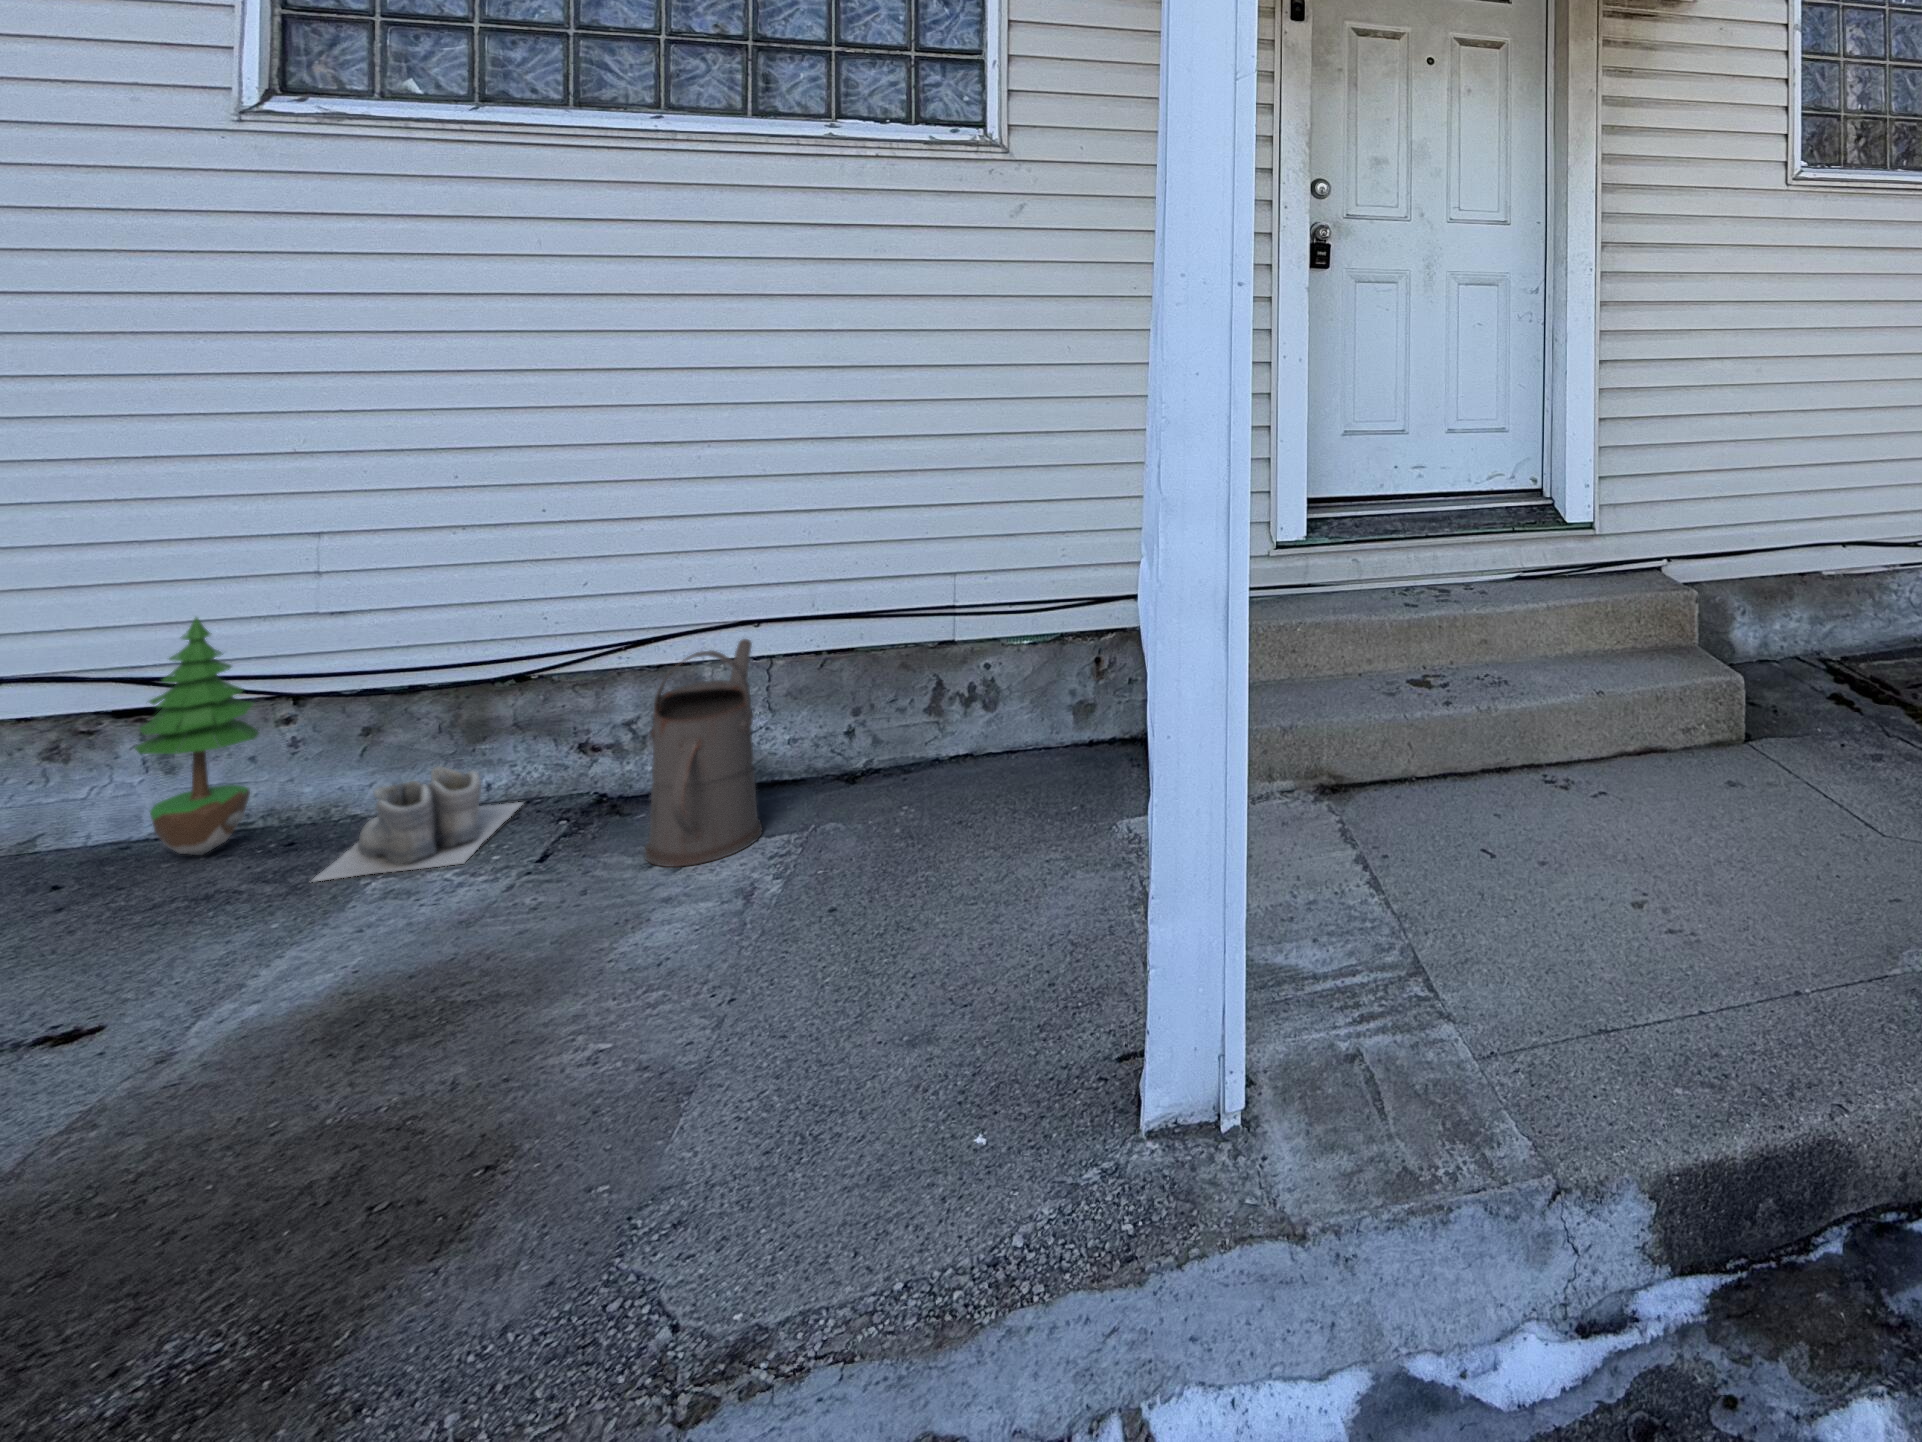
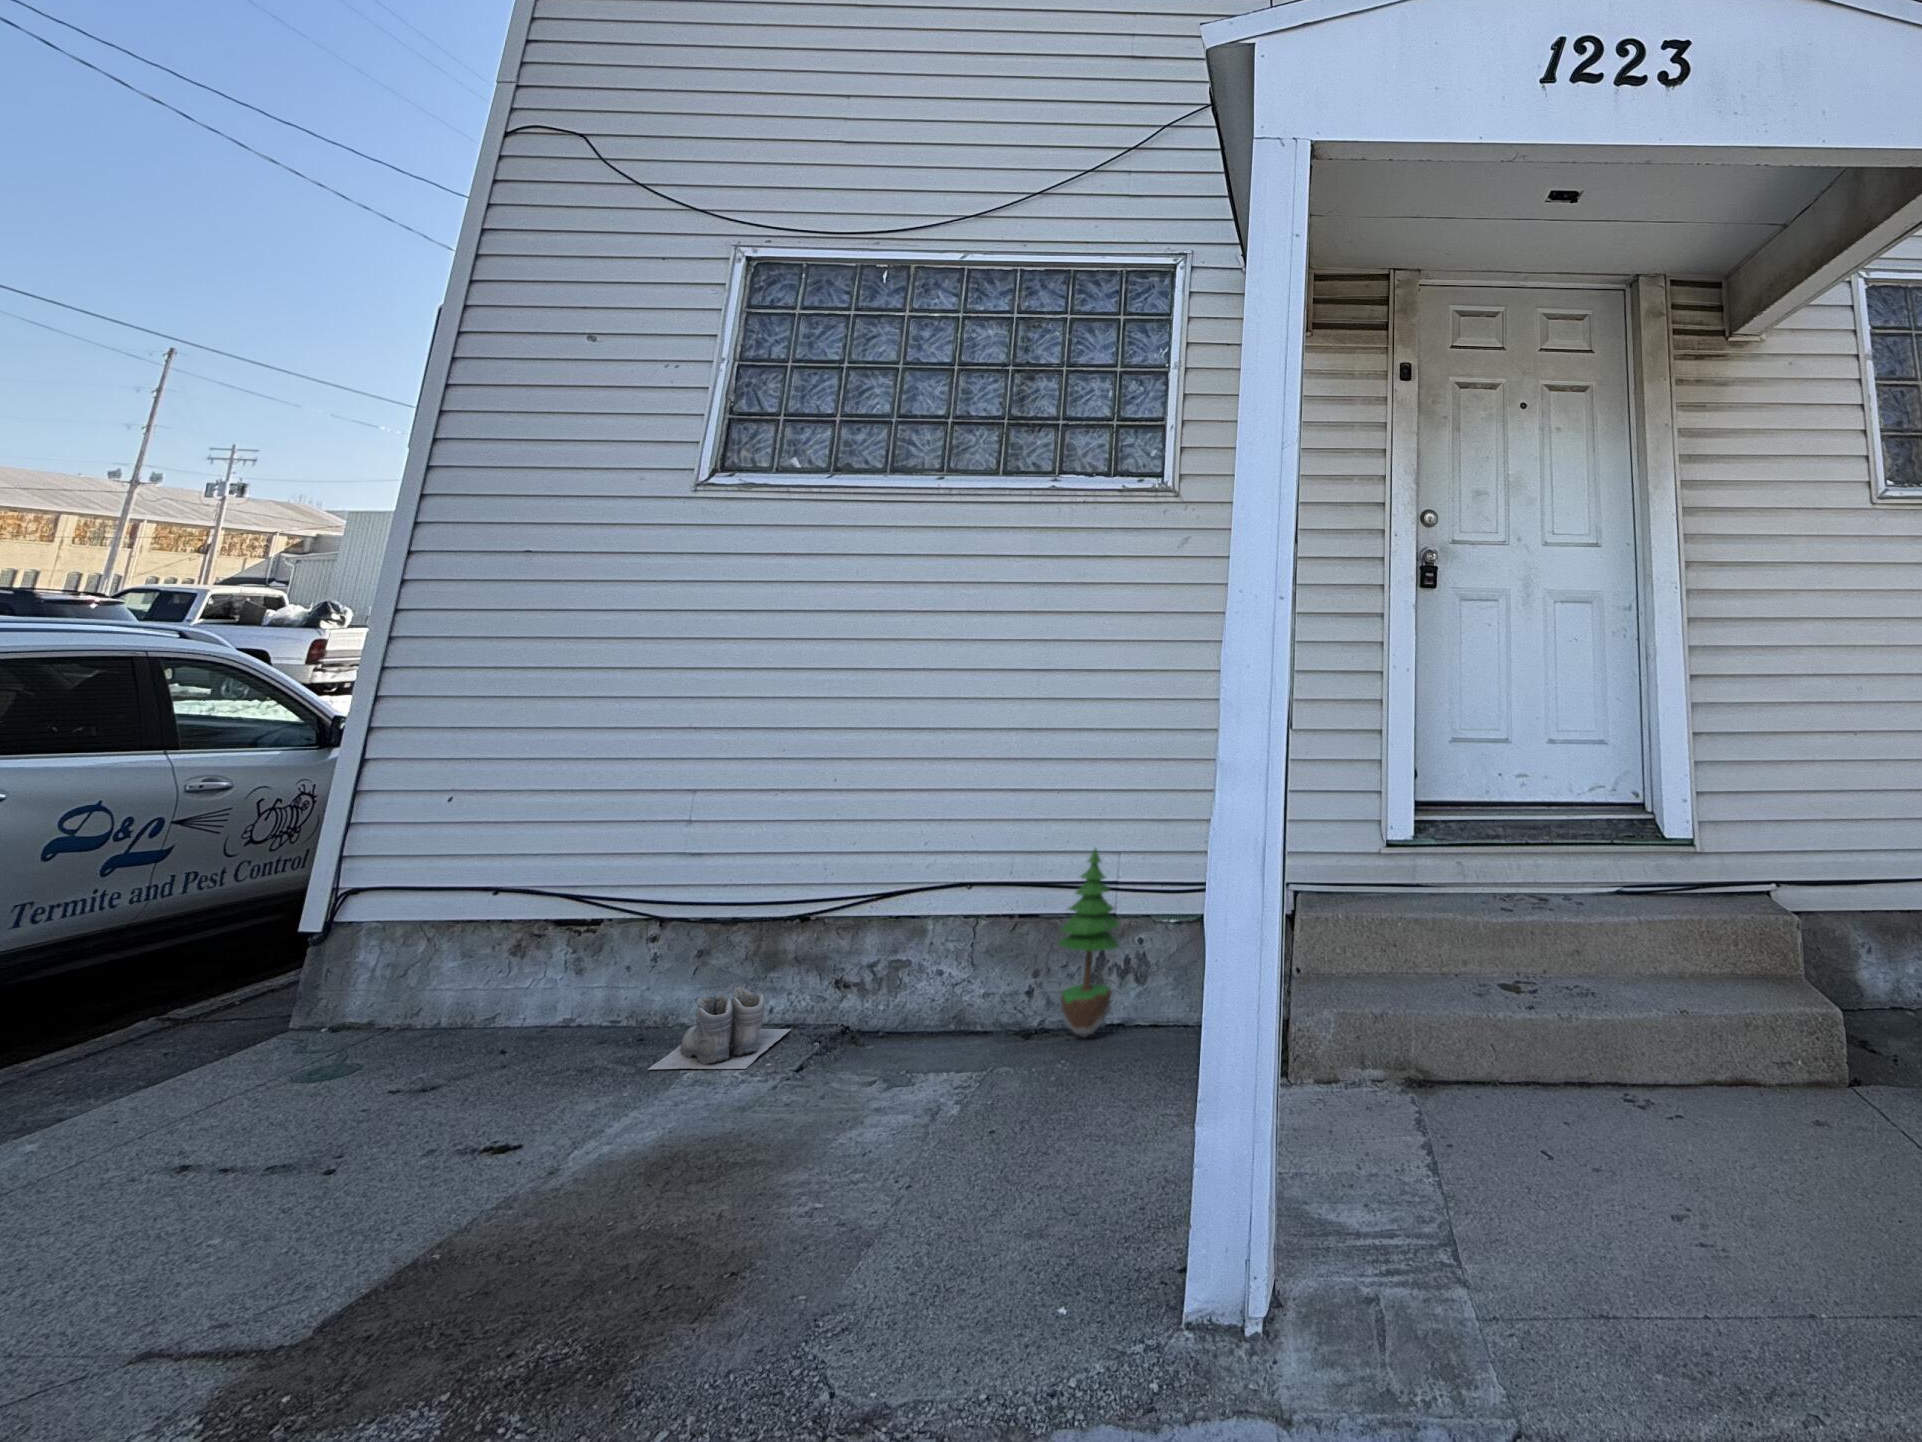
potted tree: present [135,618,259,855] -> present [1058,849,1119,1038]
watering can: present [645,639,763,867] -> none [866,901,962,1088]

